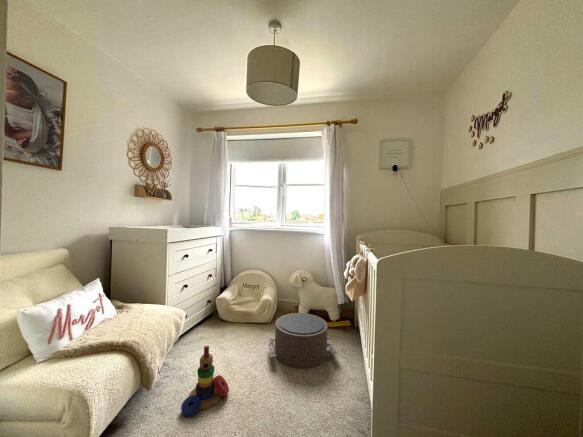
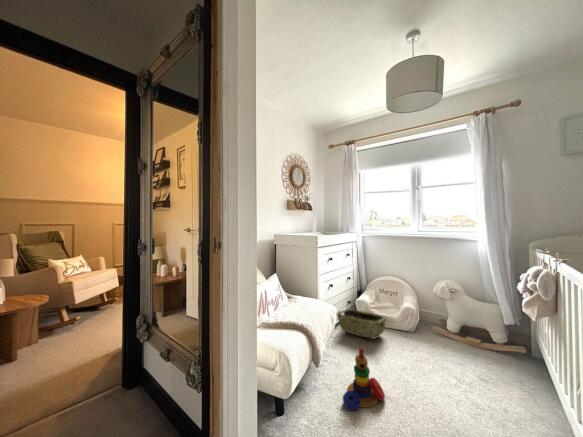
woven basket: none [191,309,244,337] -> present [337,309,386,338]
pouf: present [269,313,338,368] -> none [418,327,519,396]

